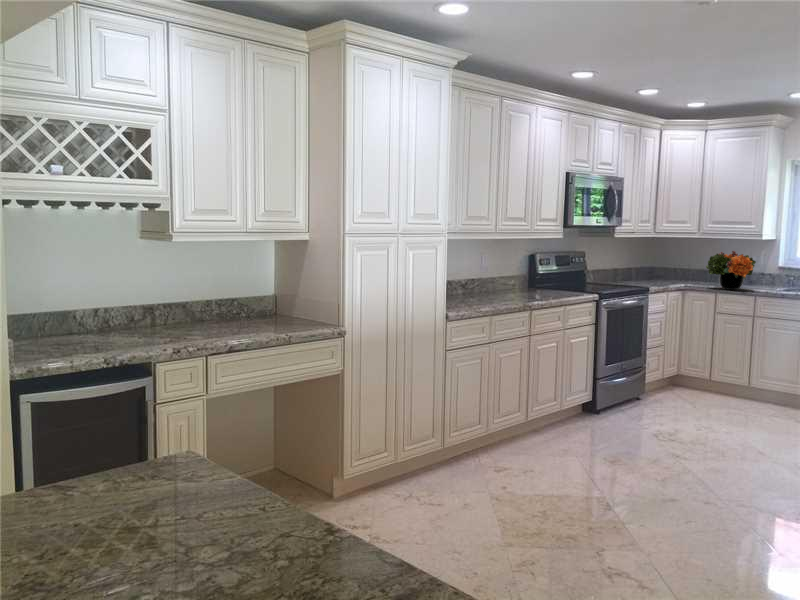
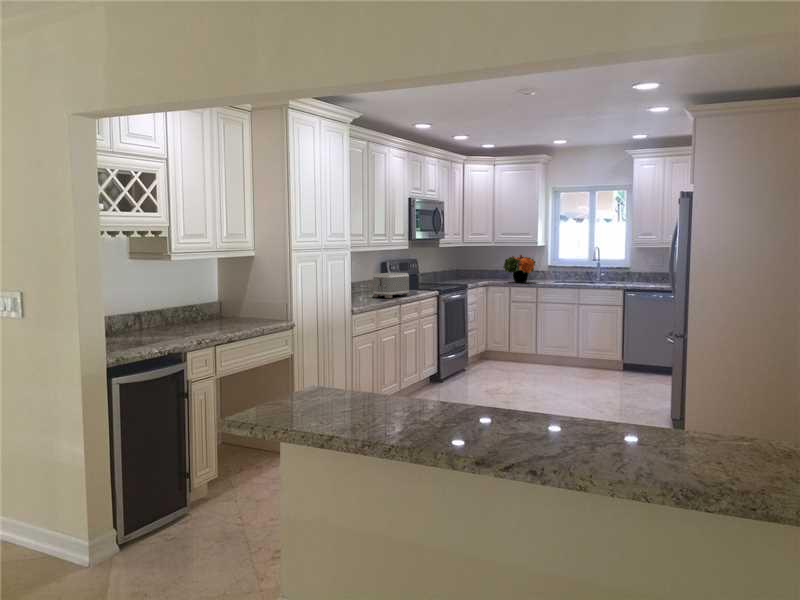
toaster: none [500,268,553,301] -> present [373,273,410,298]

